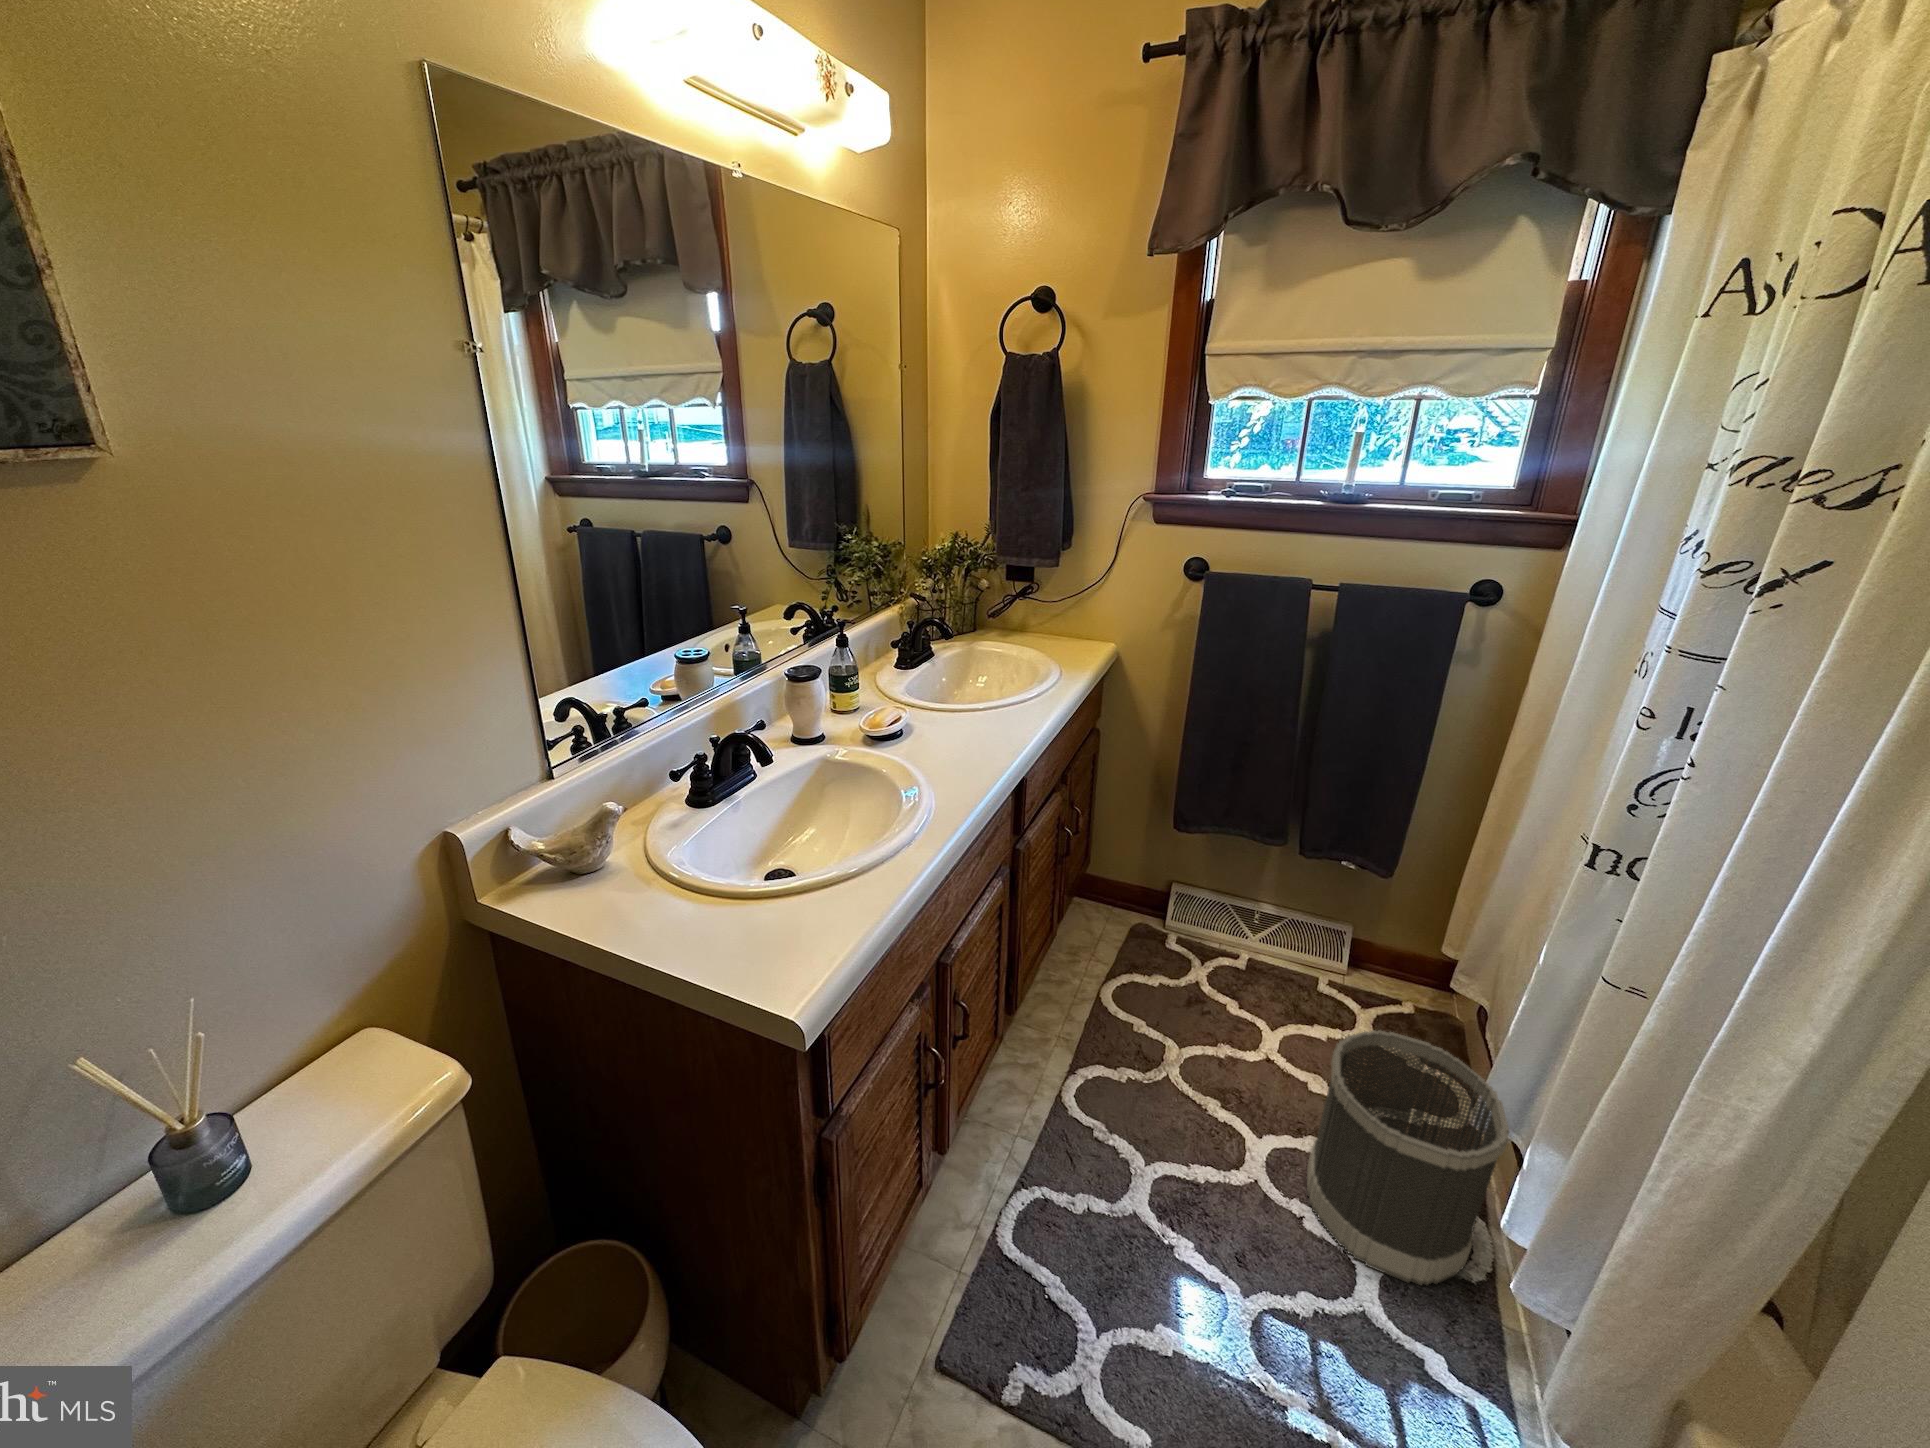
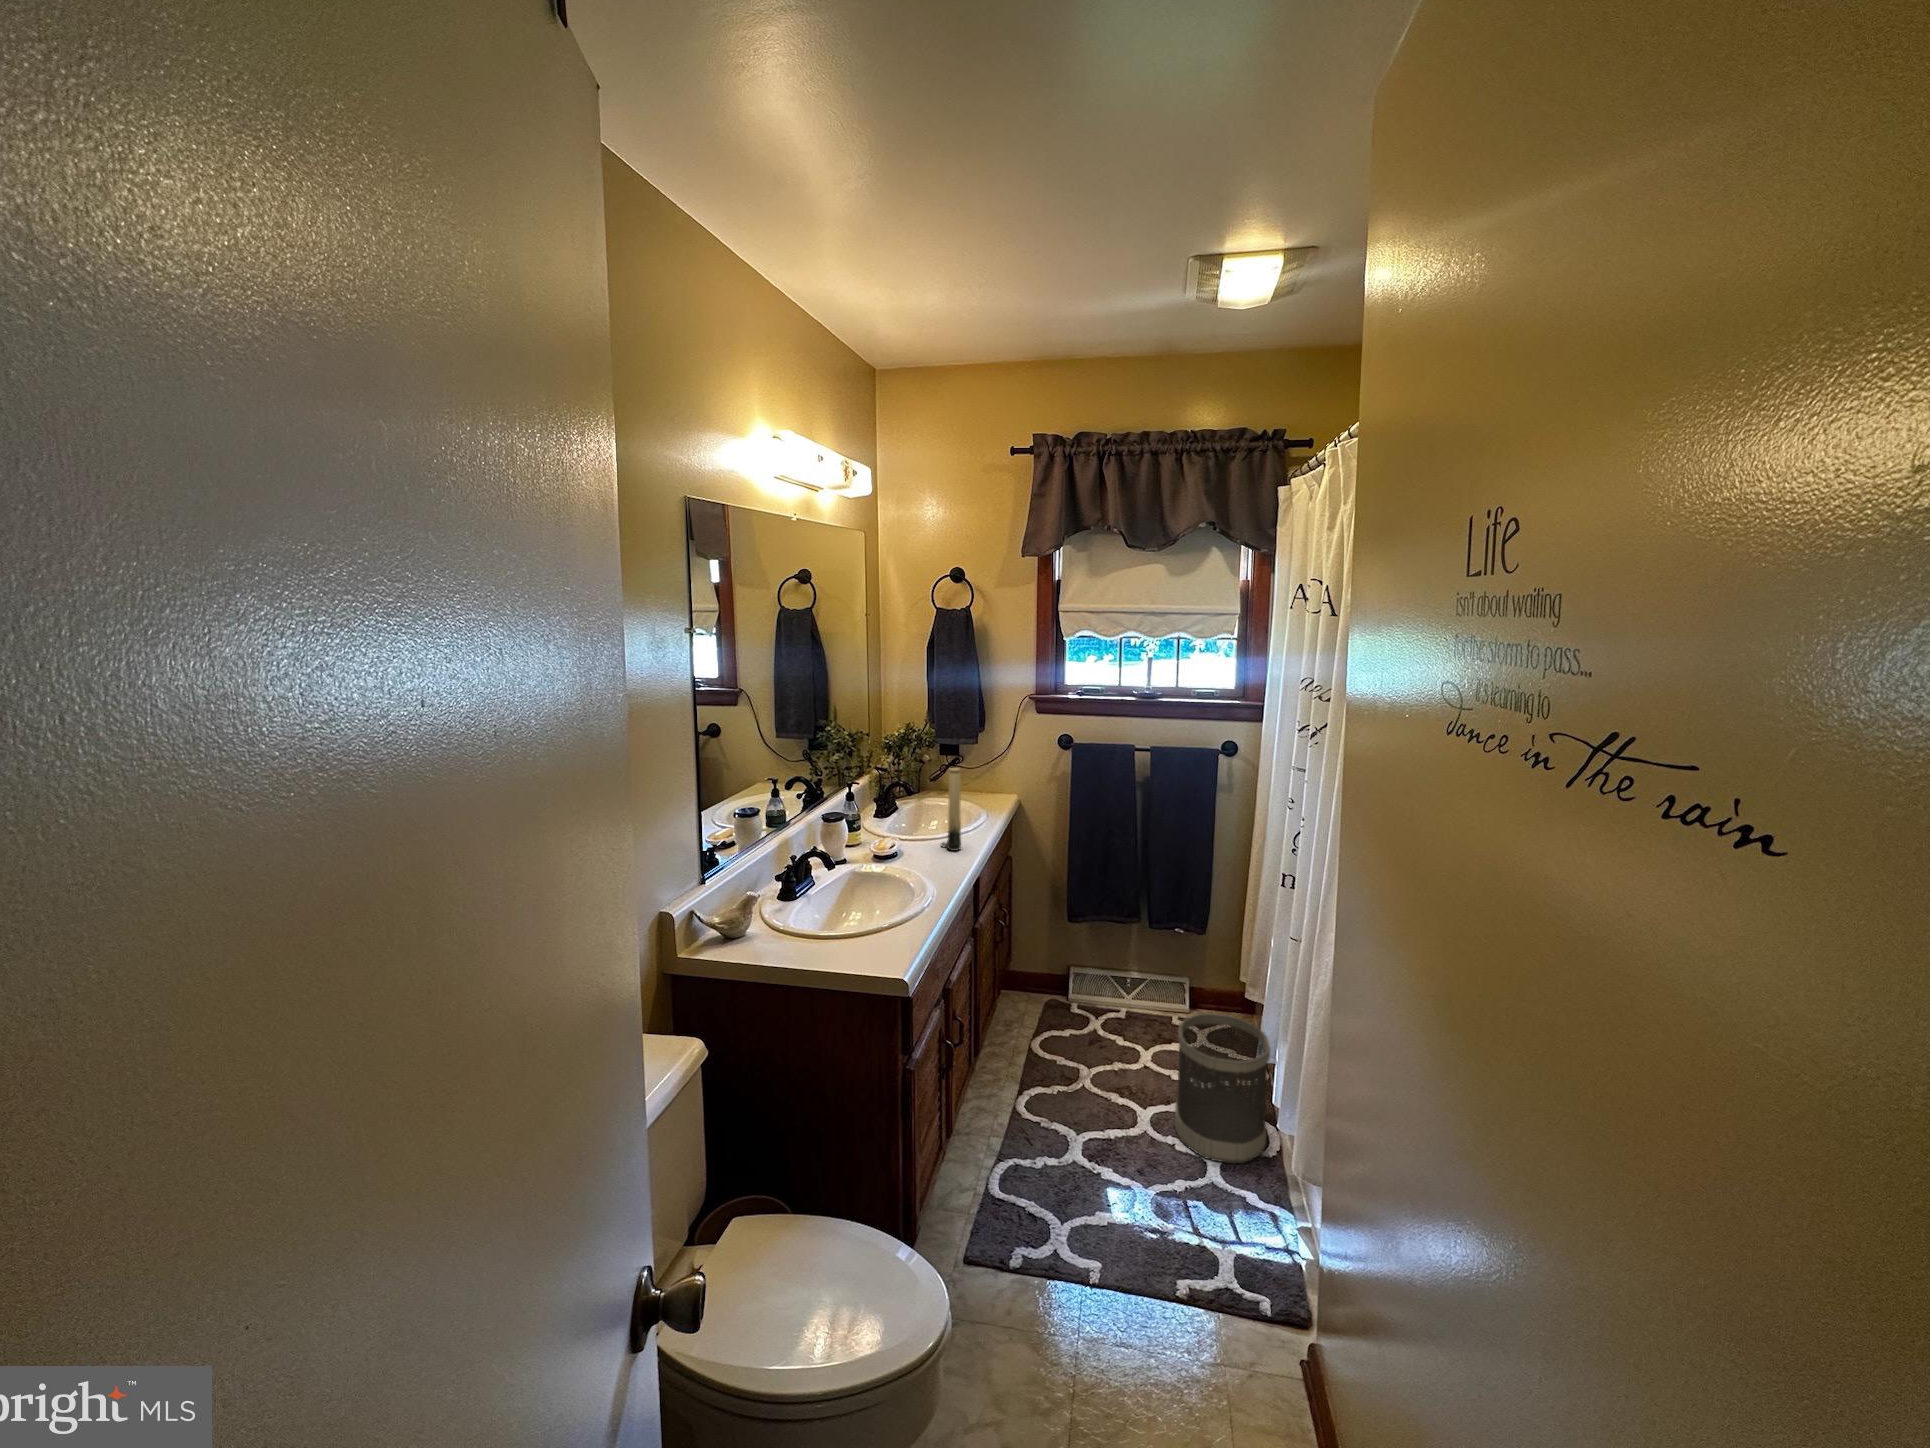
candle: none [967,613,999,741] -> present [940,768,961,851]

